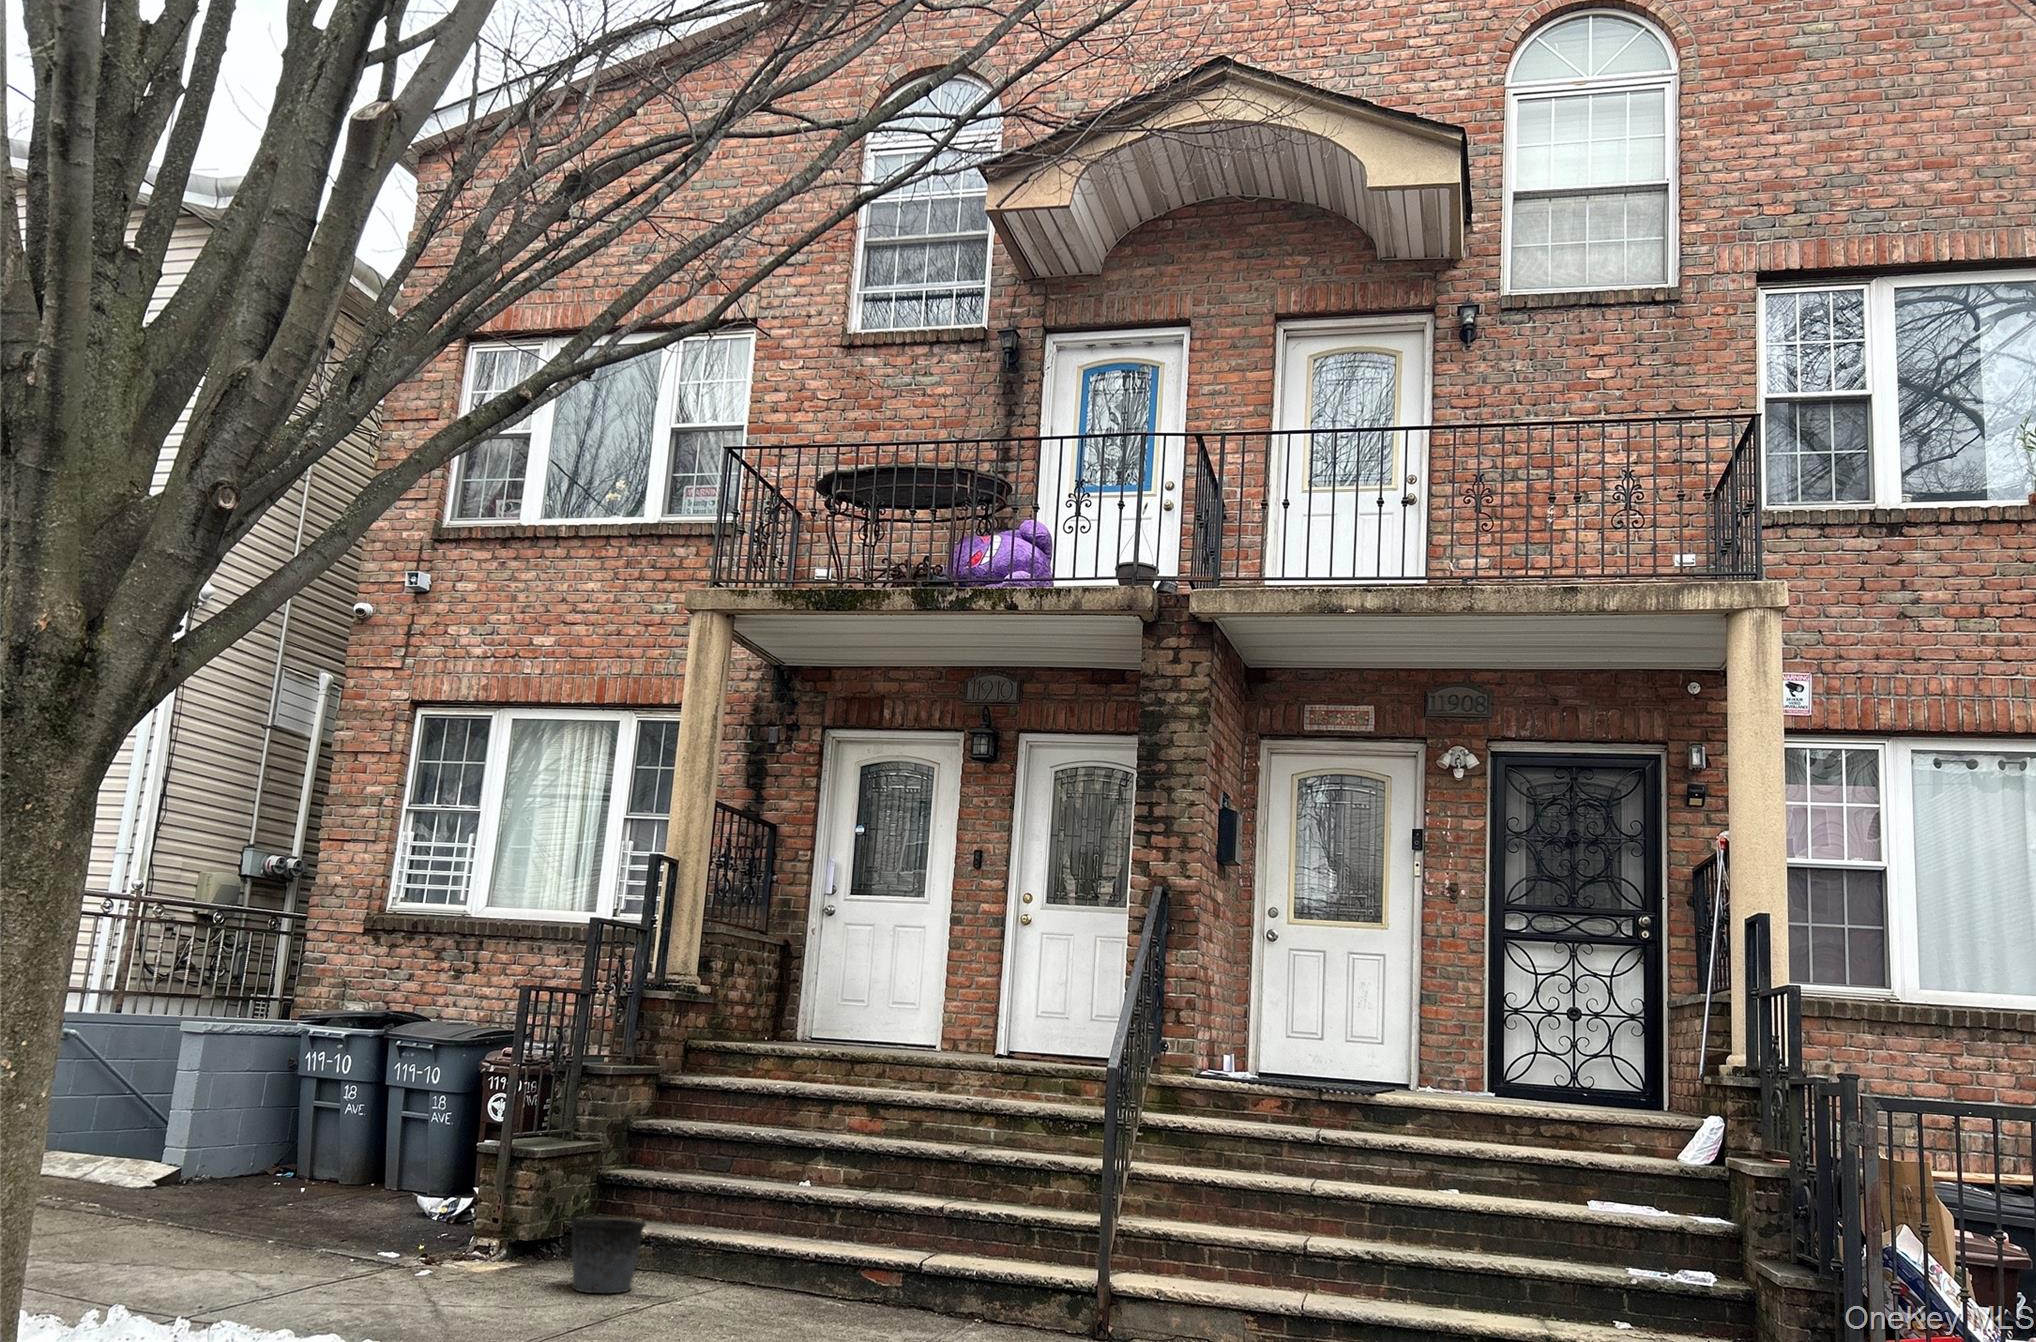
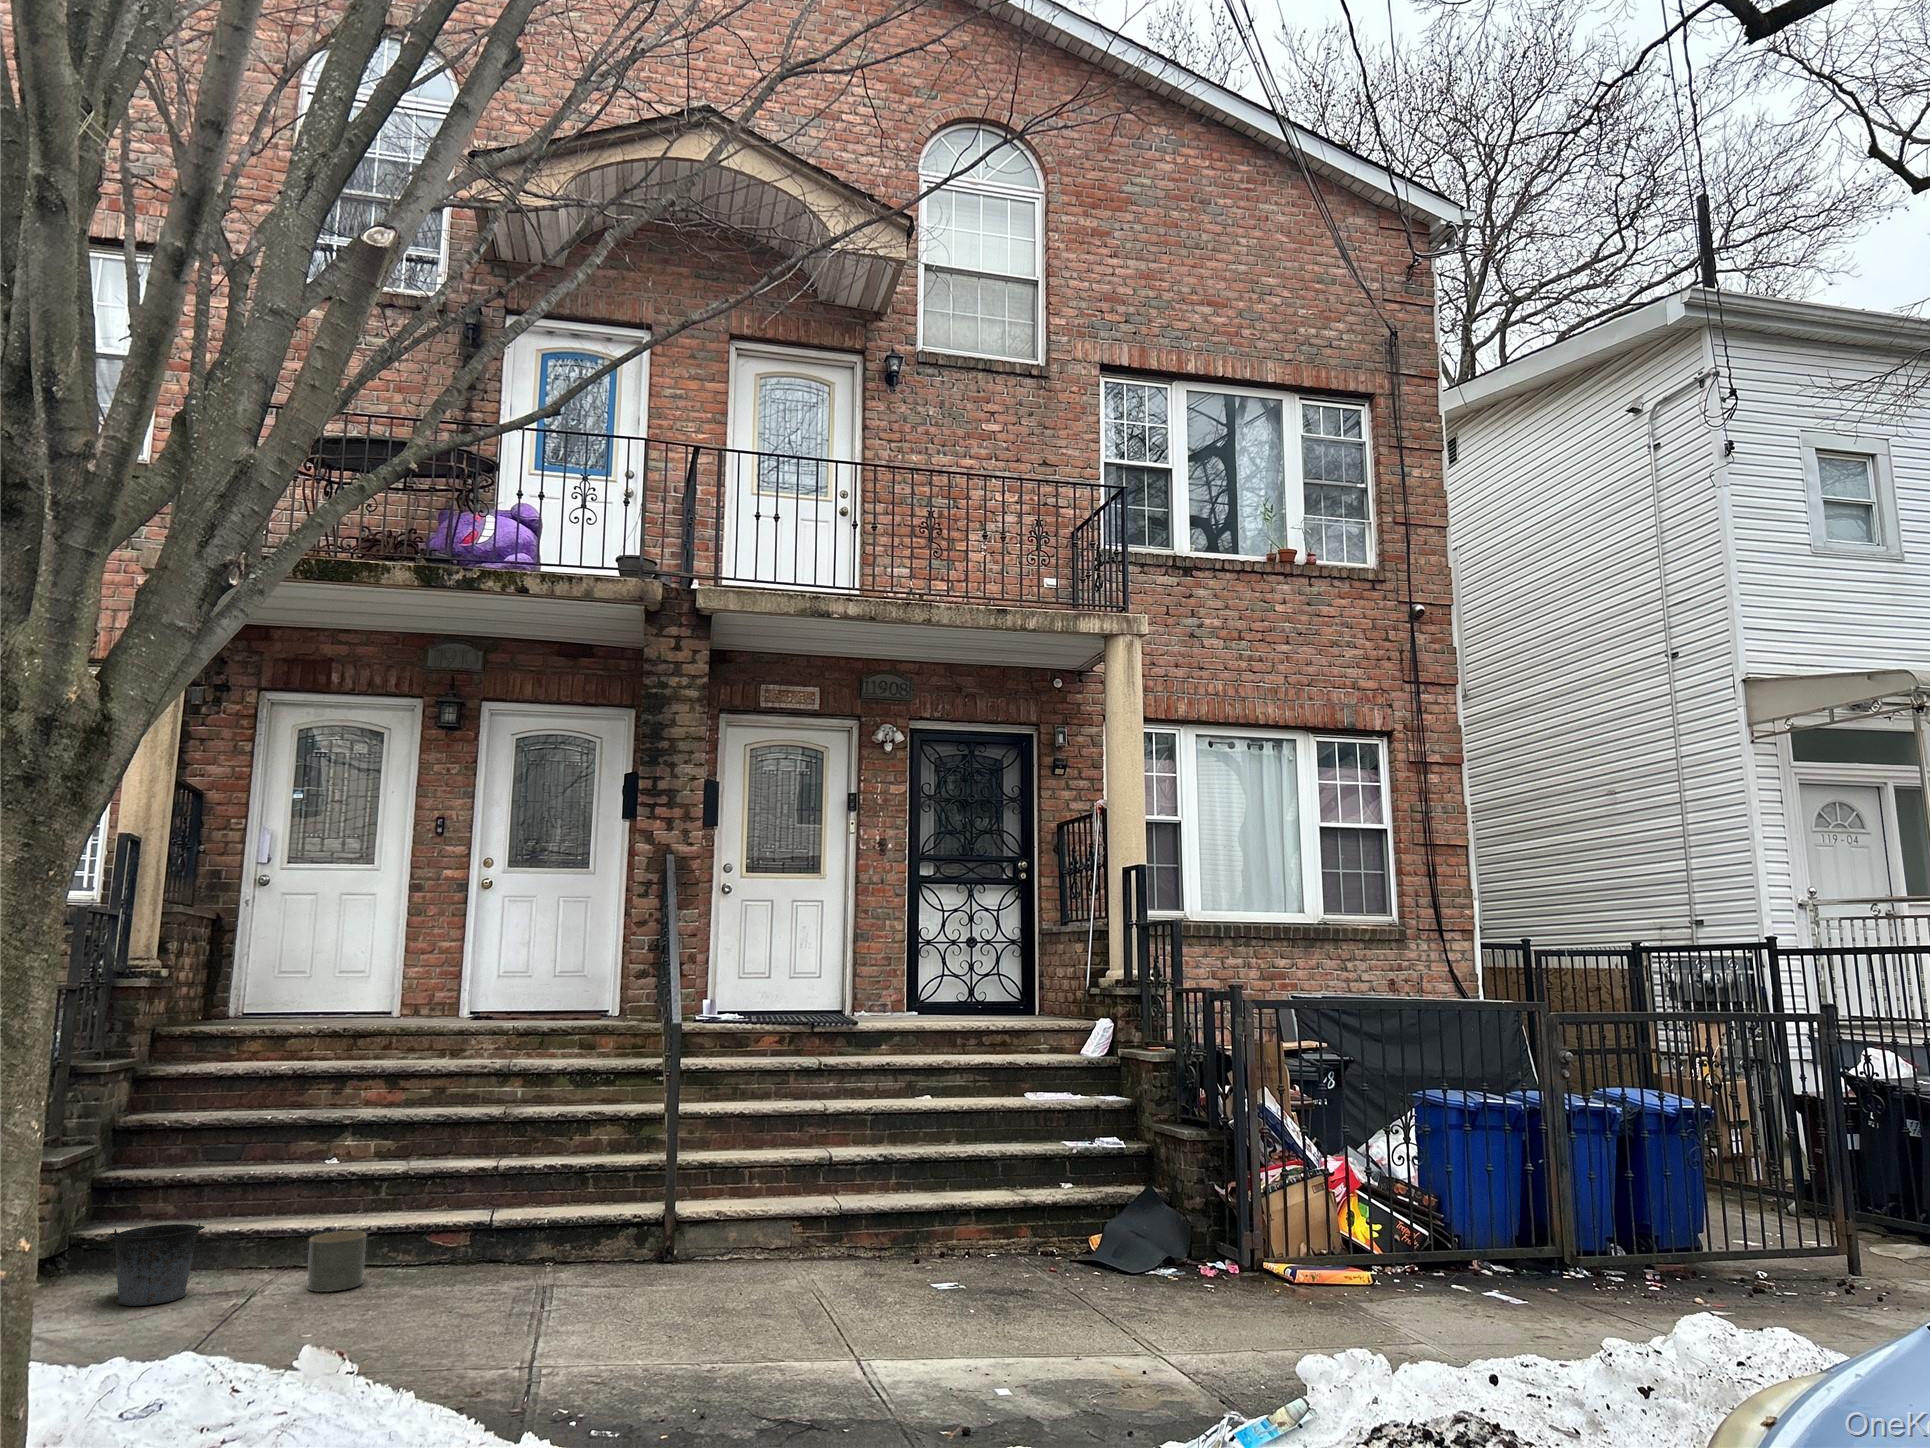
planter: none [731,1249,788,1308] -> present [308,1231,366,1292]

